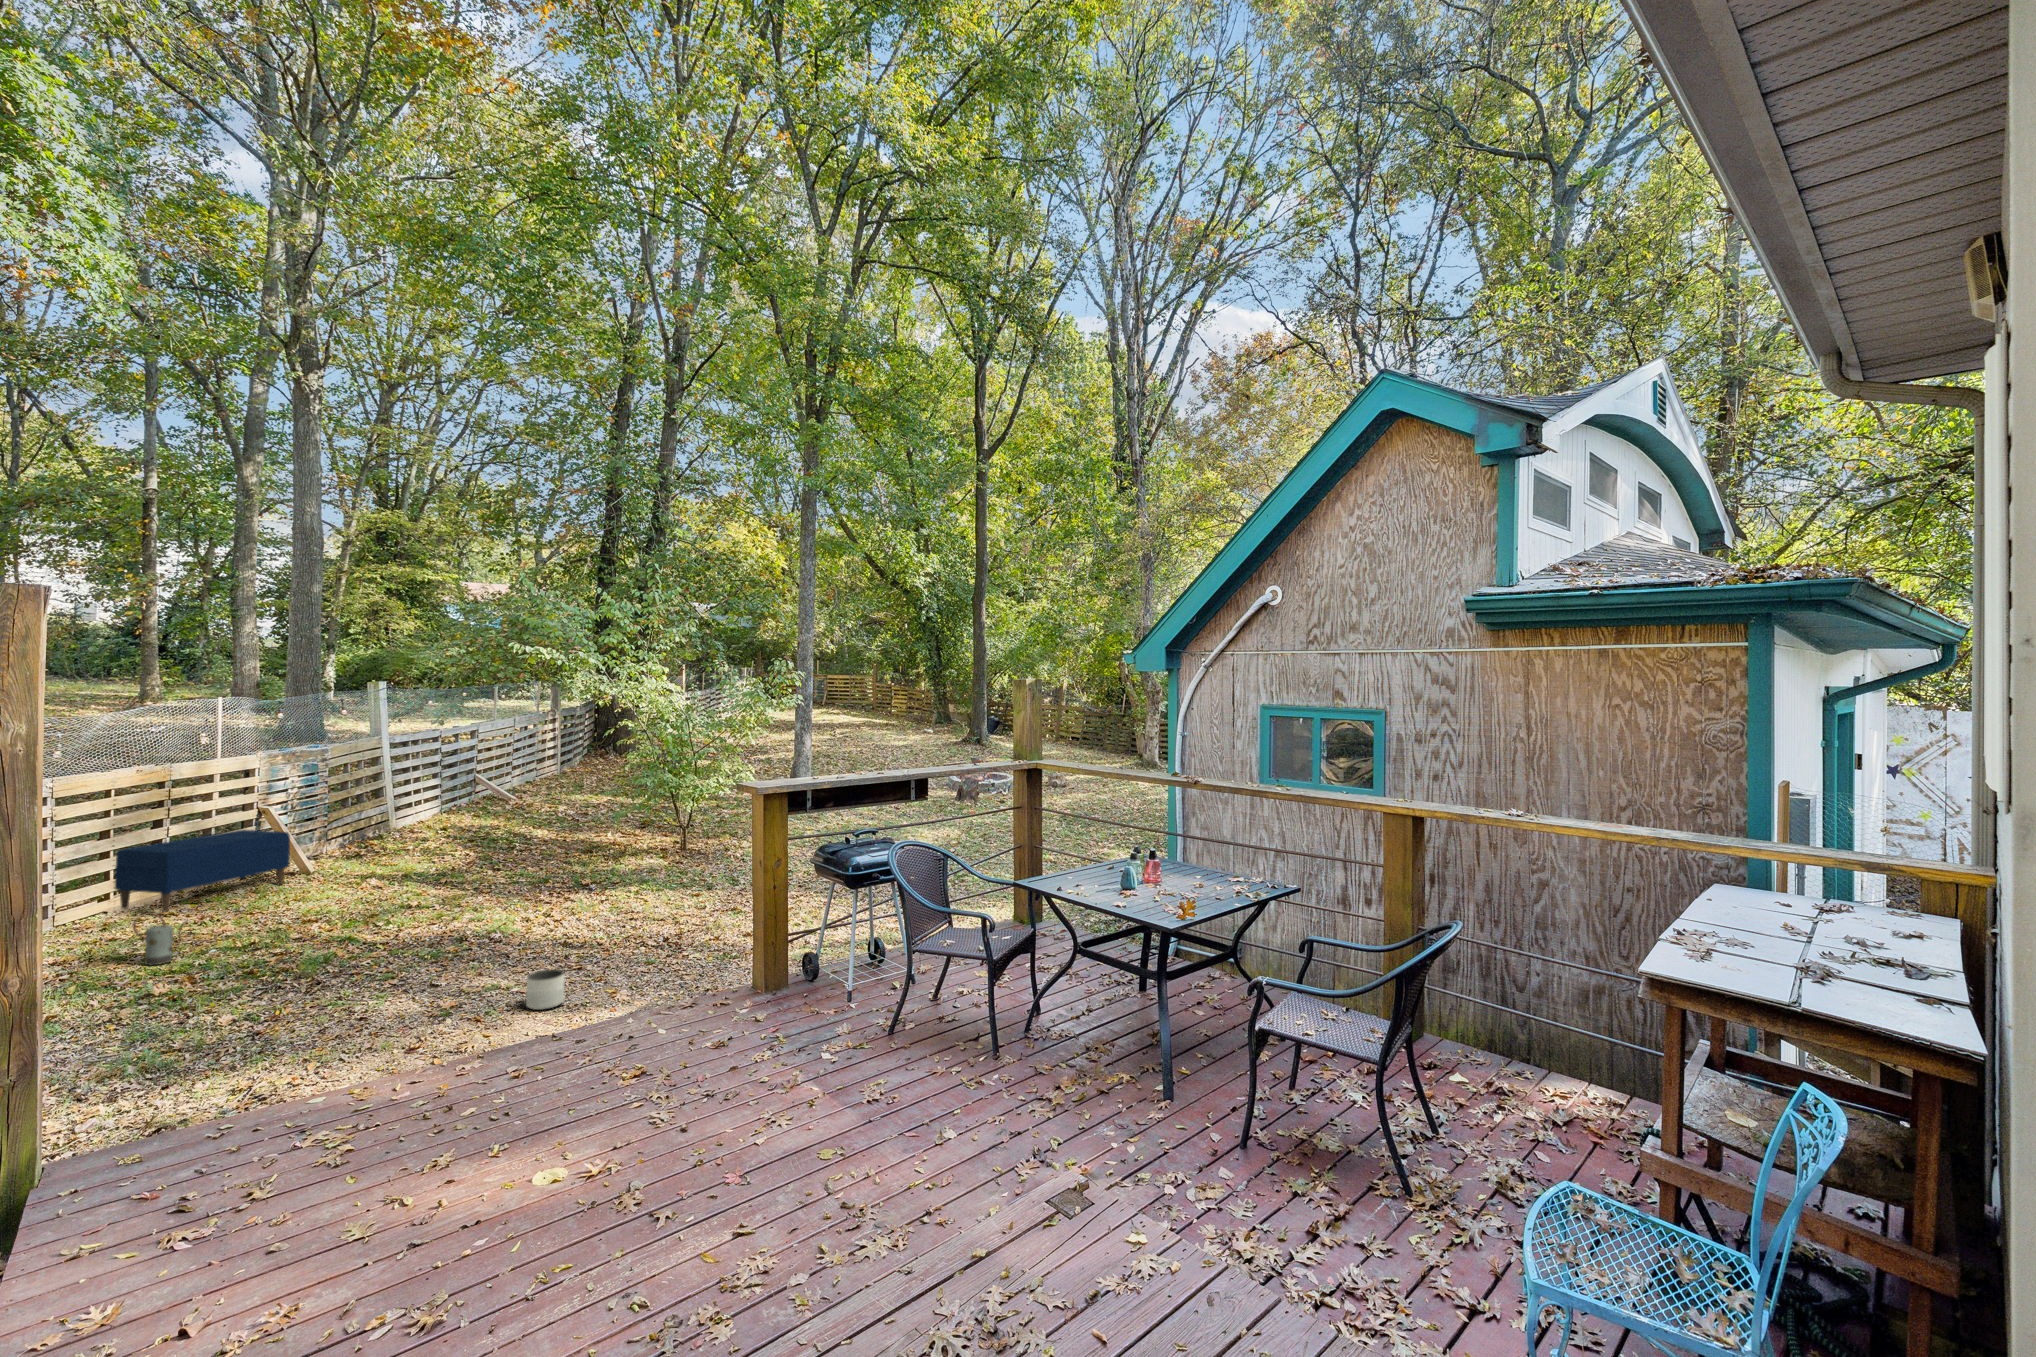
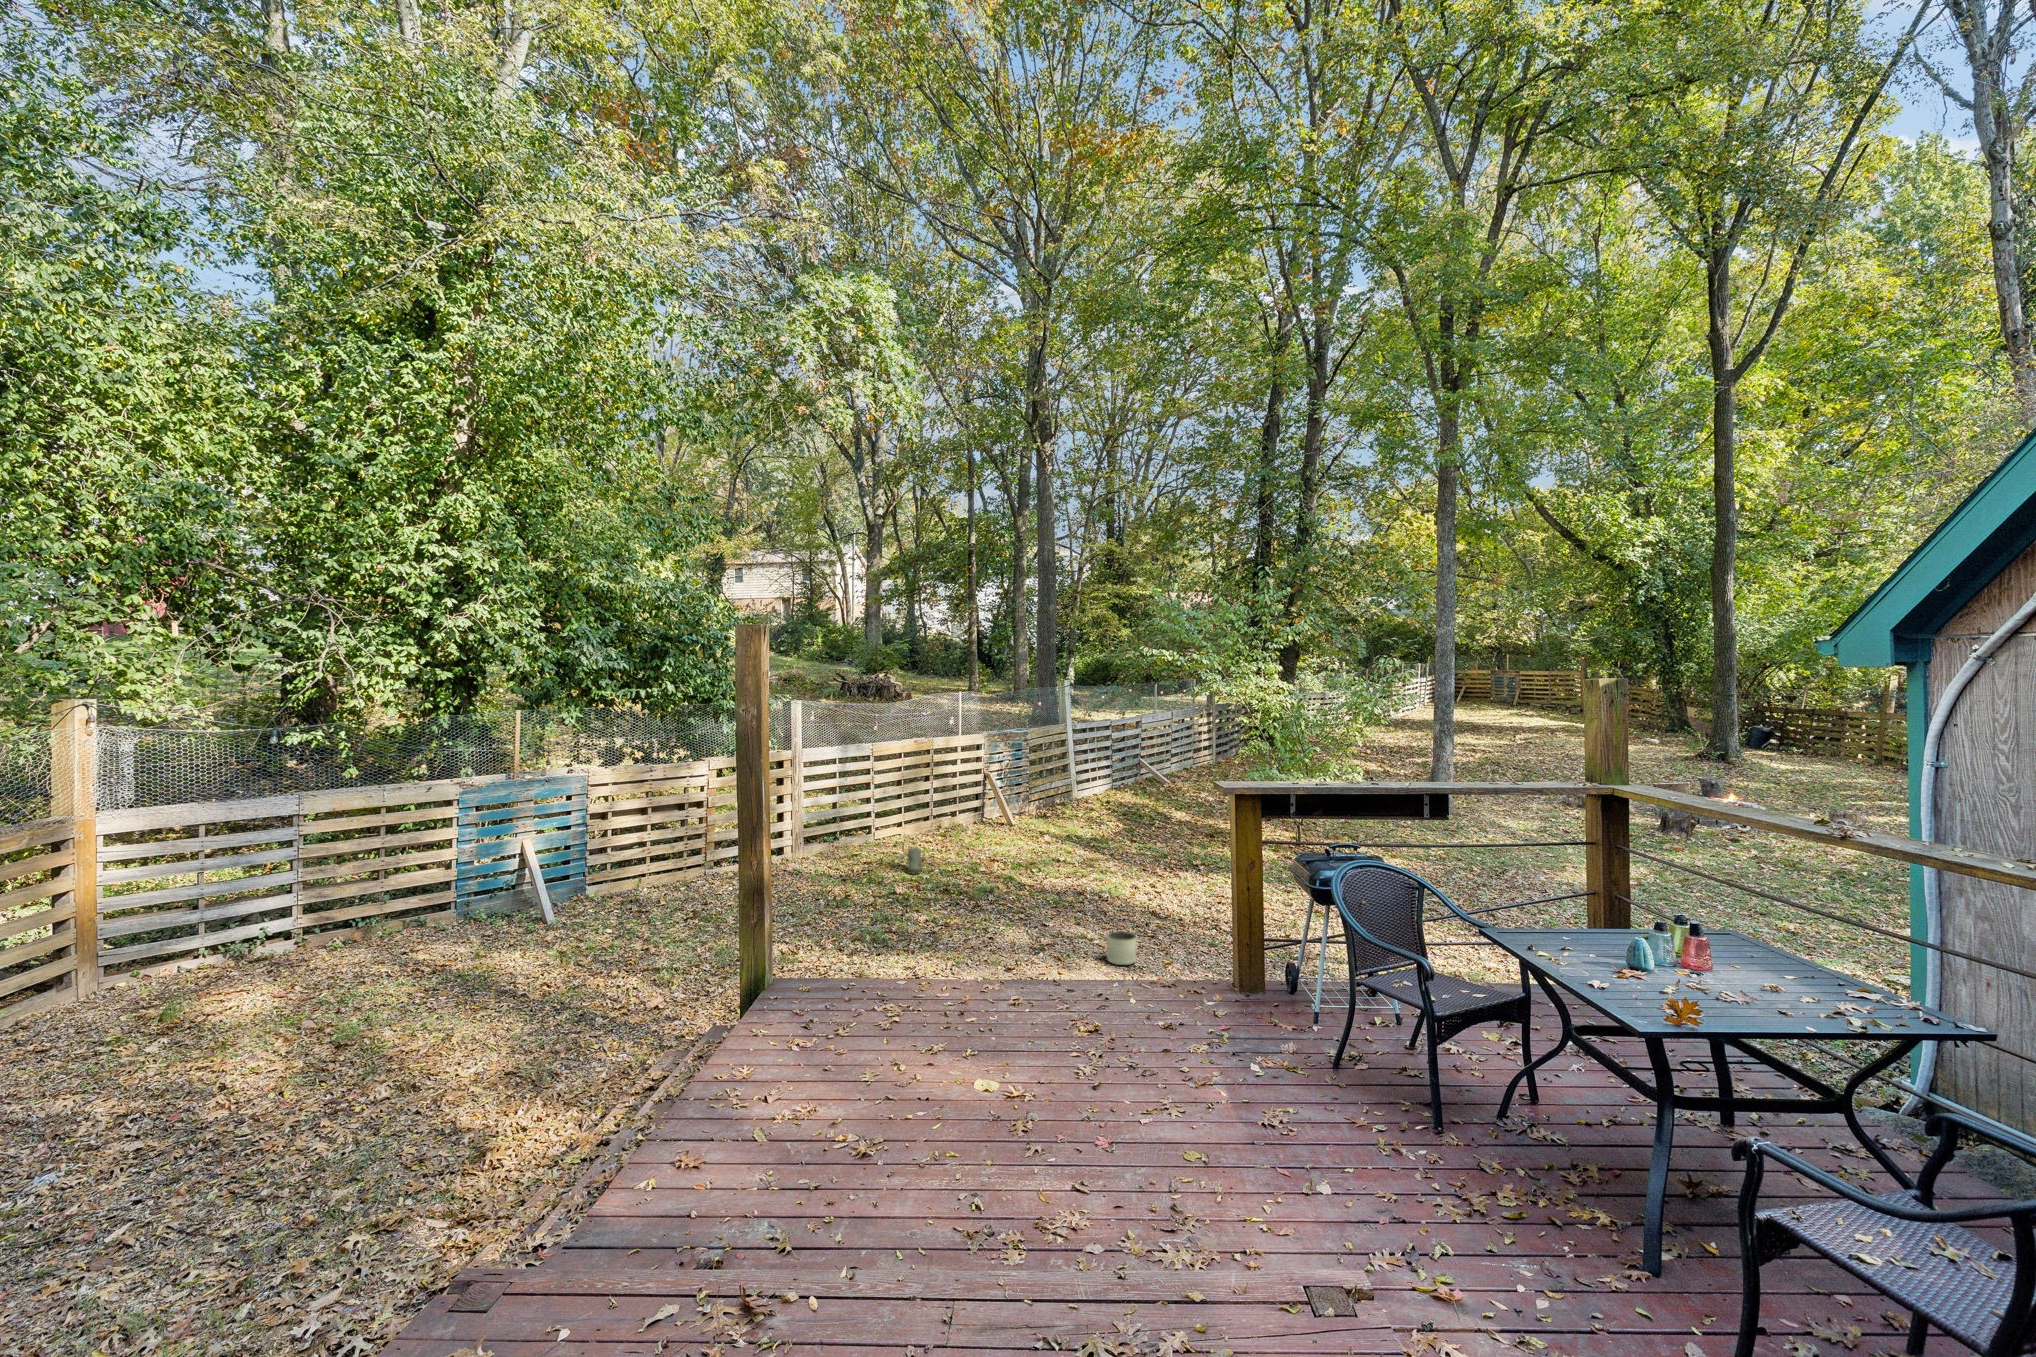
bench: present [115,830,290,912] -> none [906,787,999,840]

